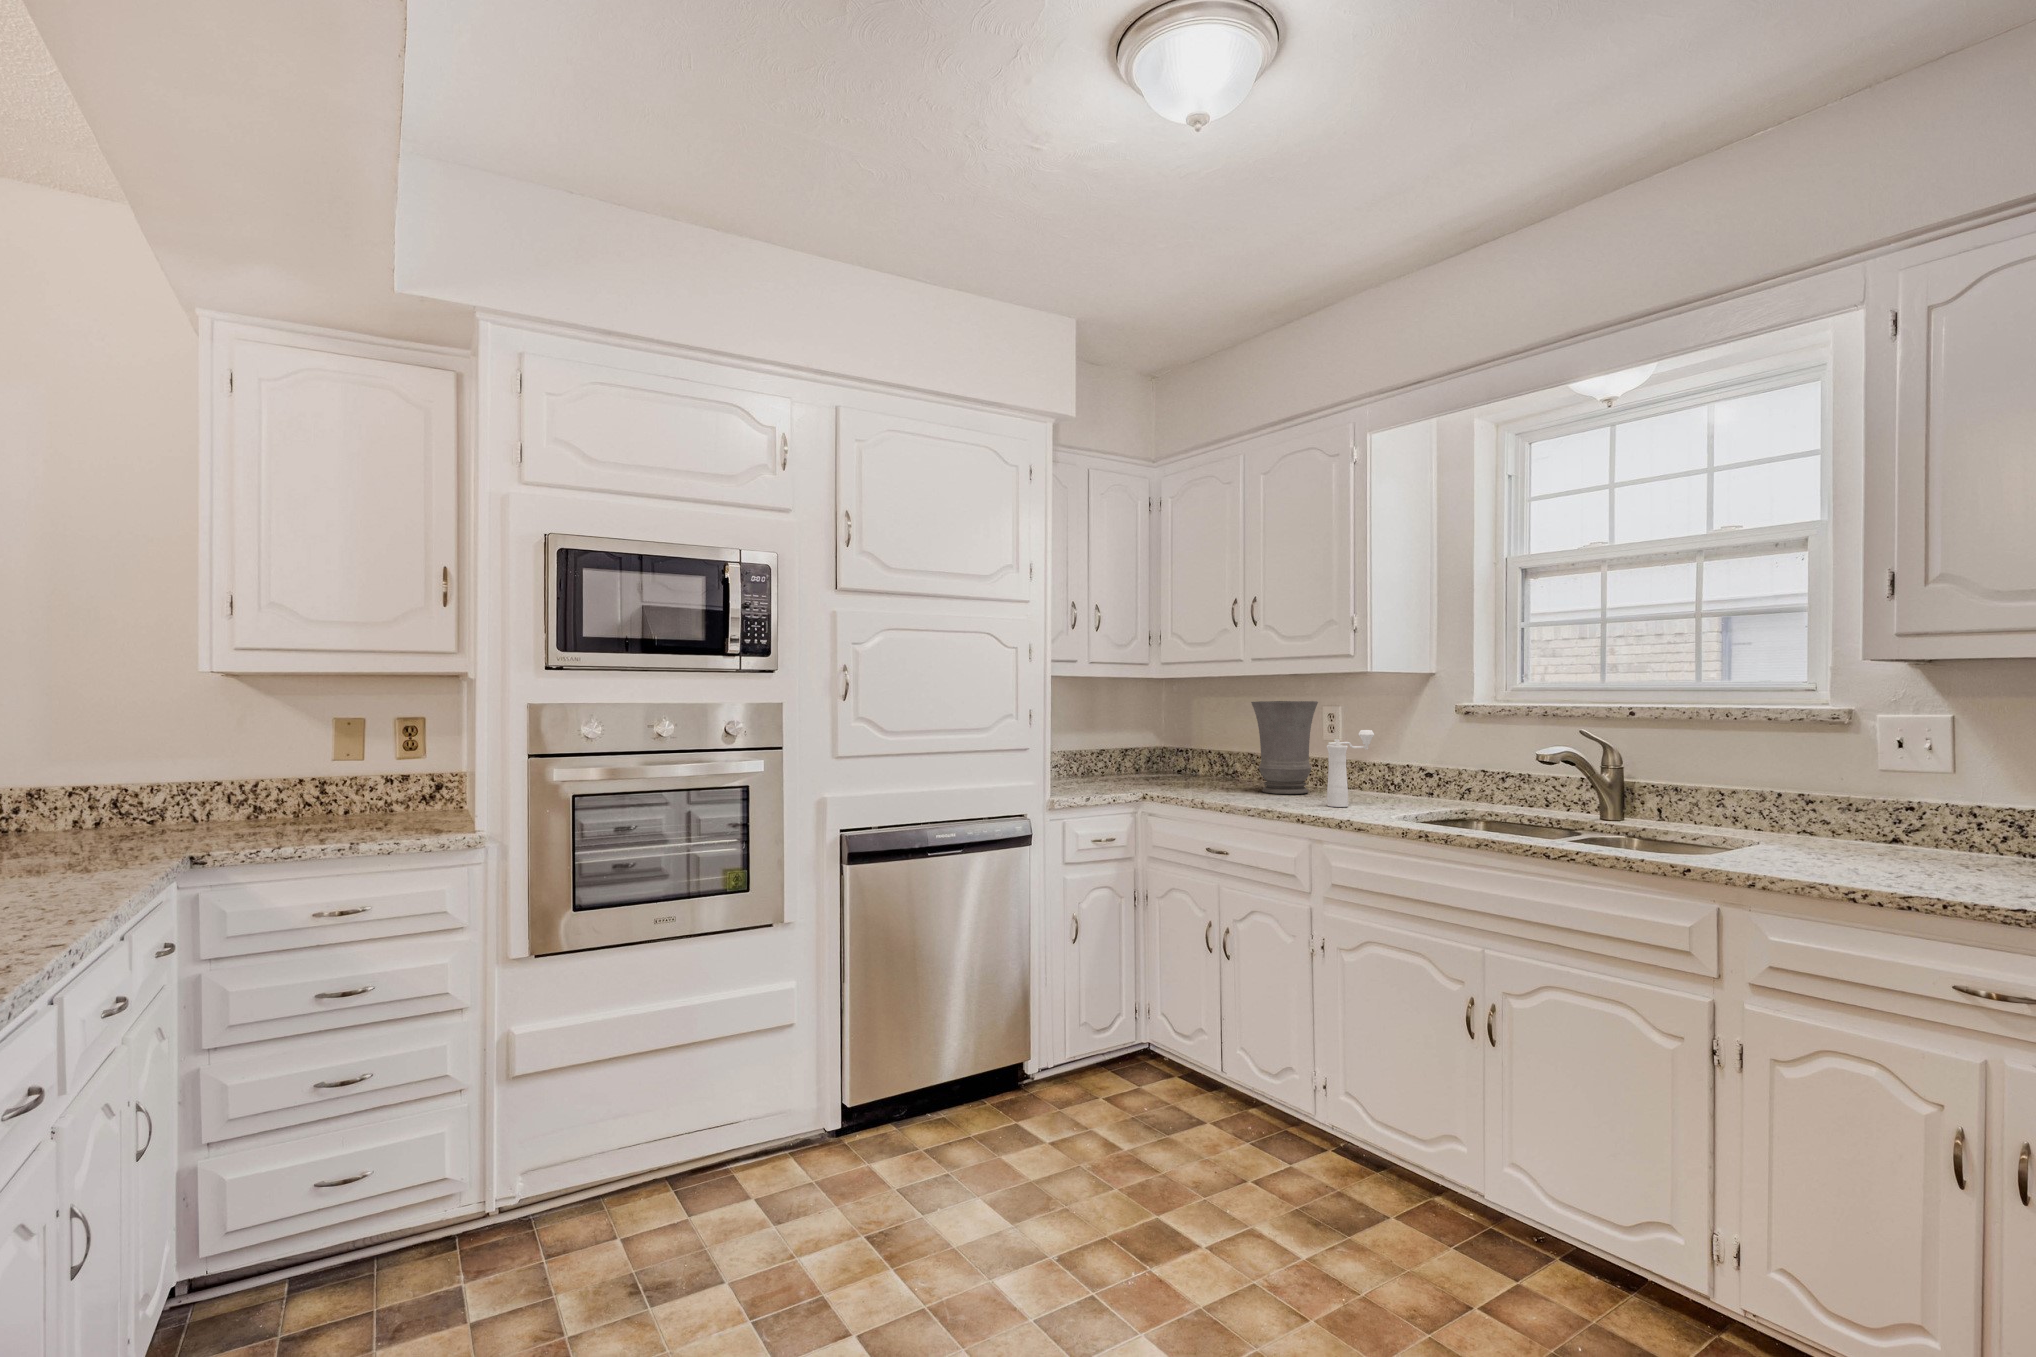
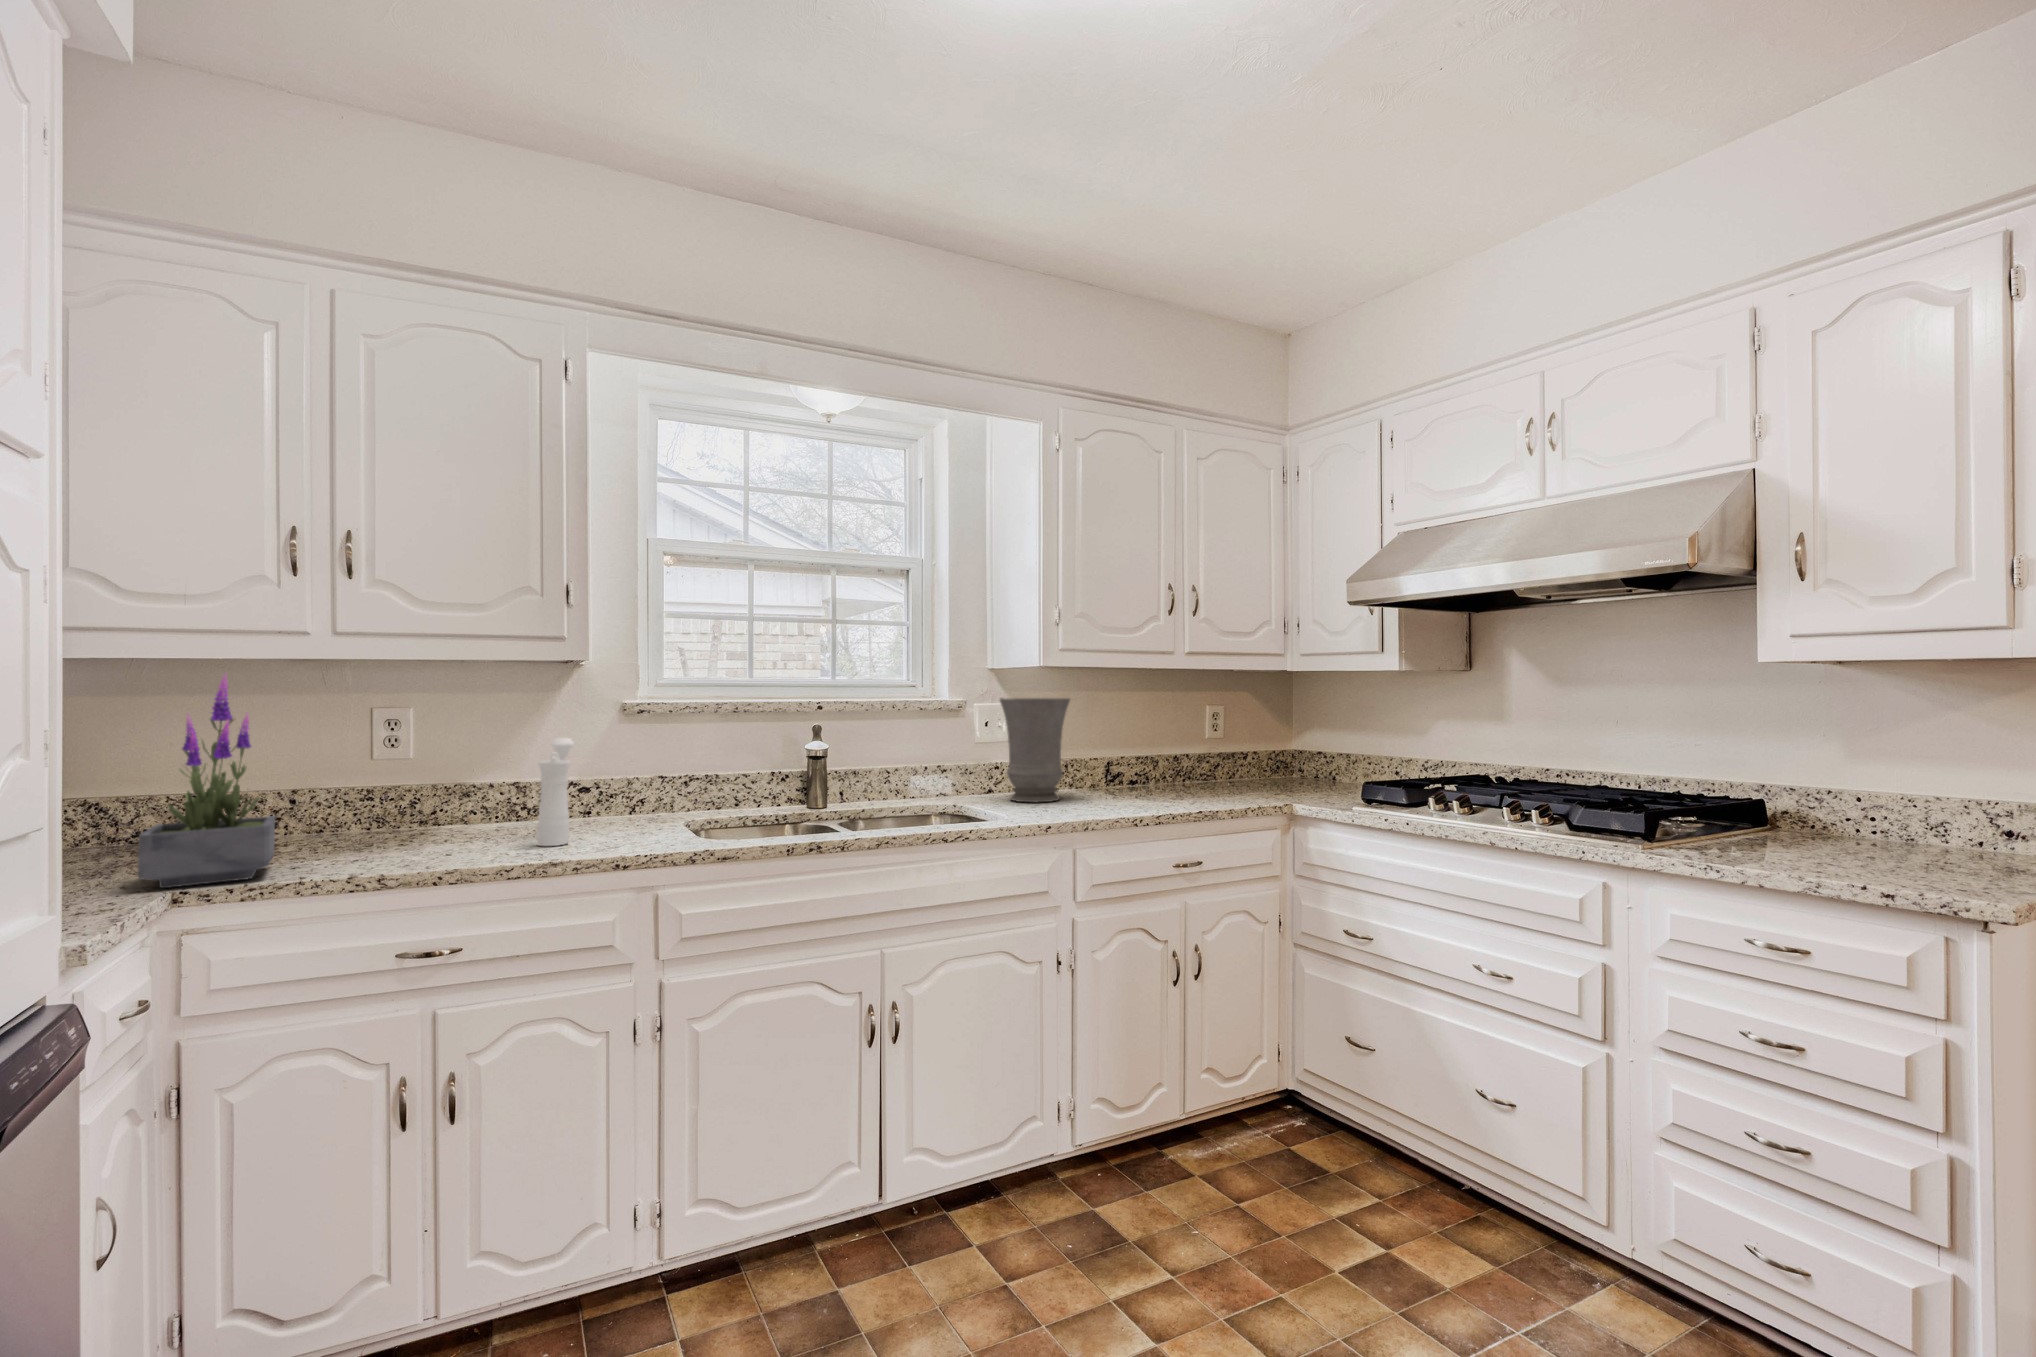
potted plant: none [1153,685,1217,794] -> present [138,677,275,888]
vase: present [1251,701,1318,794] -> present [1000,698,1070,802]

